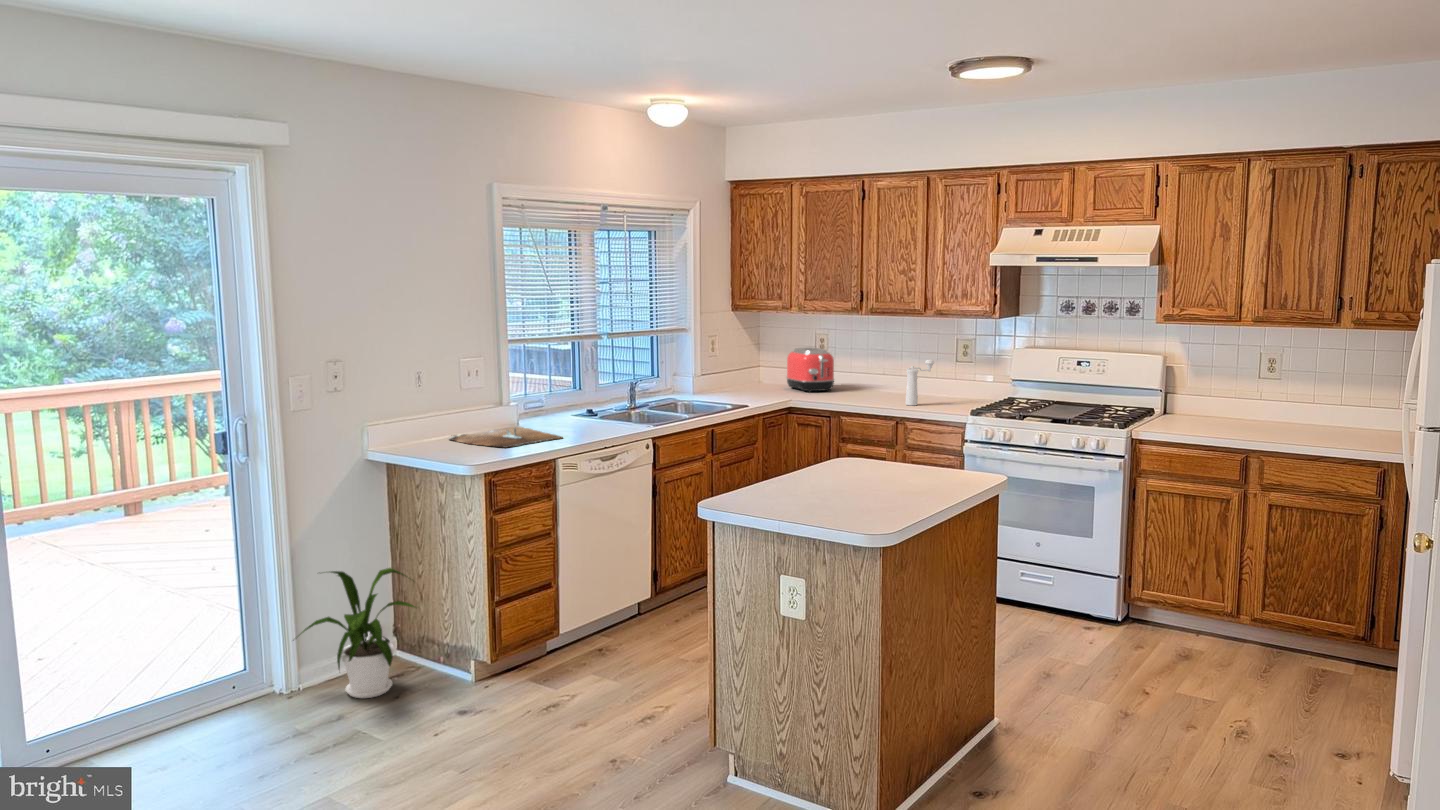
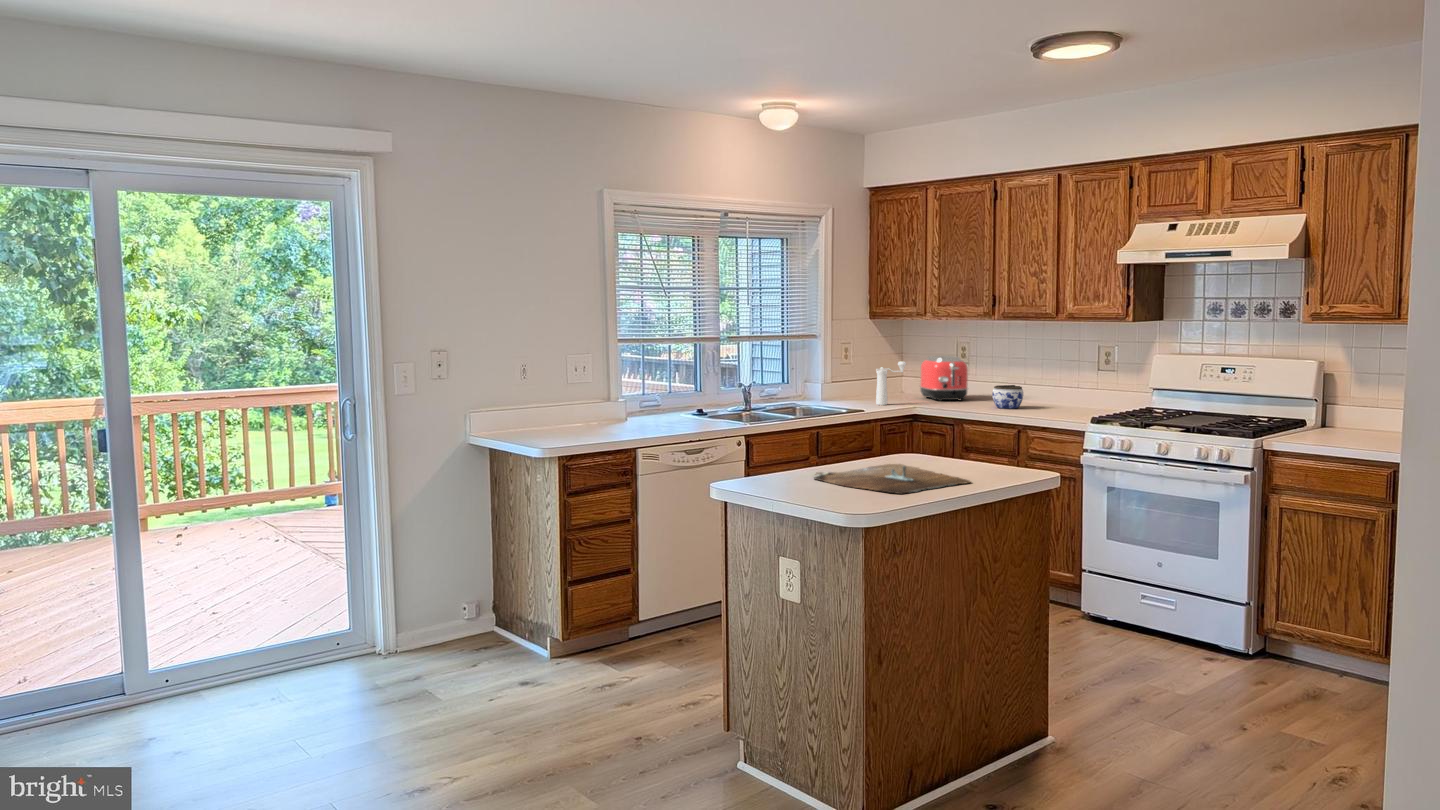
pepper mill: present [906,360,934,406] -> present [876,361,906,405]
jar: none [865,377,894,400] -> present [992,385,1023,409]
cutting board: present [449,427,562,448] -> present [814,464,970,494]
house plant: present [301,568,416,698] -> none [393,542,502,662]

